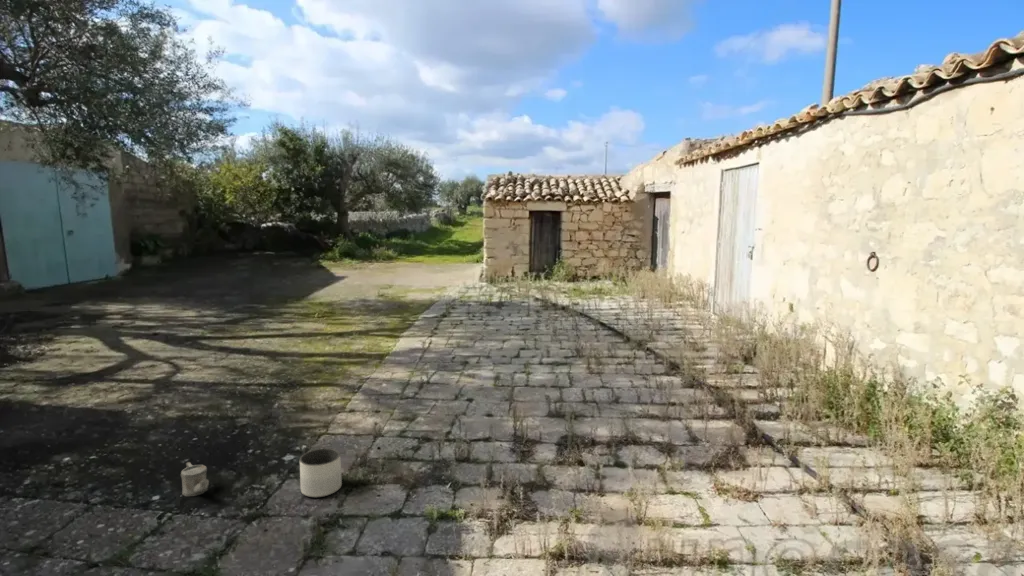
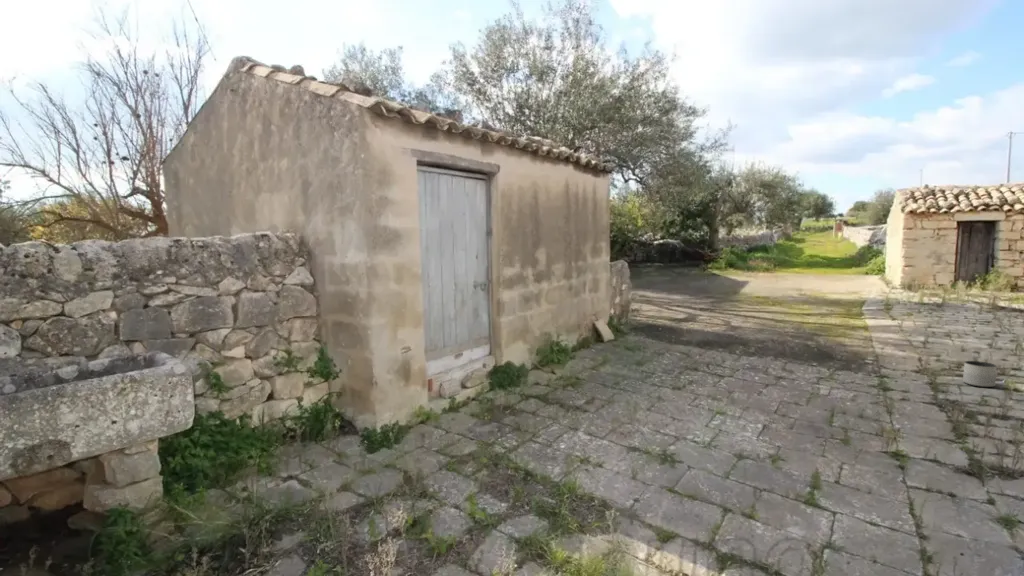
watering can: present [181,462,209,496] -> none [872,360,907,377]

